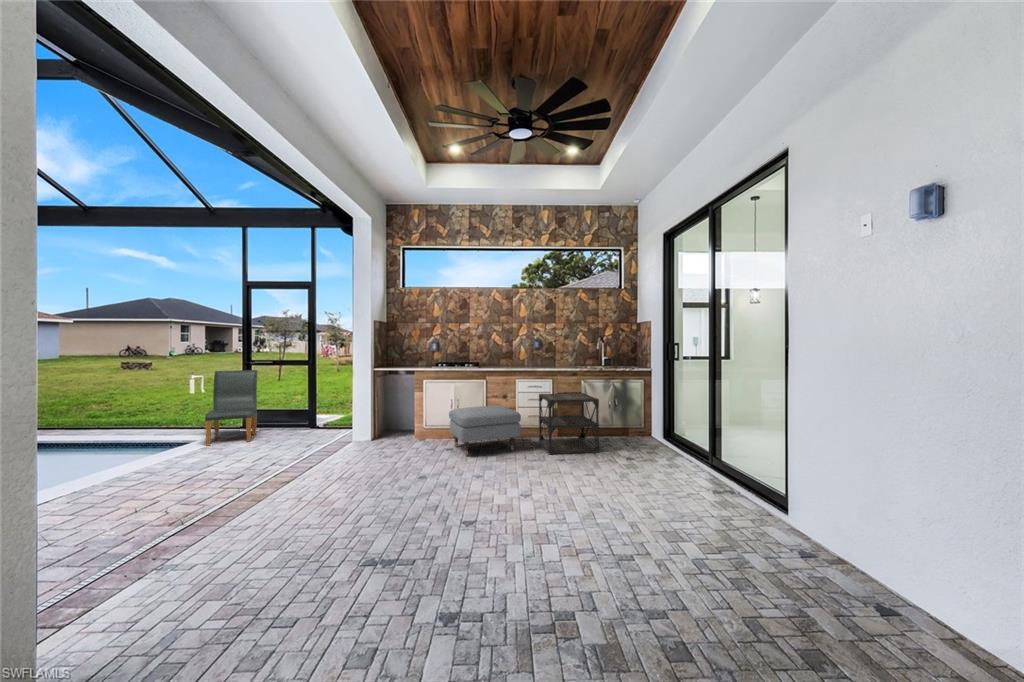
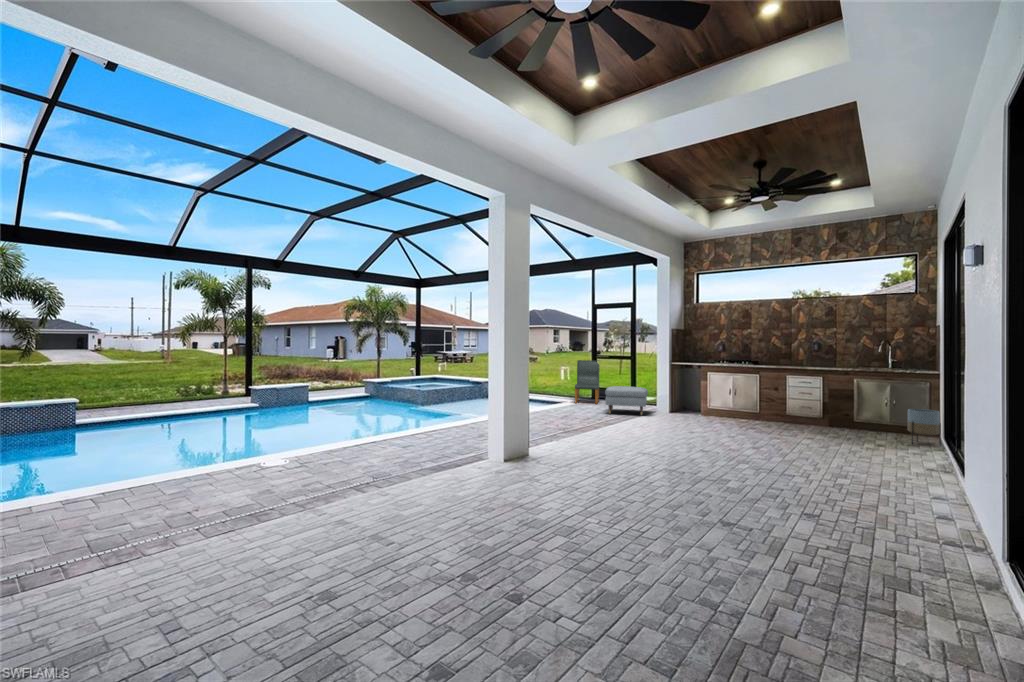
side table: present [539,393,599,454] -> none [807,388,858,437]
ottoman: present [449,406,521,456] -> present [605,386,648,416]
planter: none [644,411,673,455] -> present [908,409,941,444]

